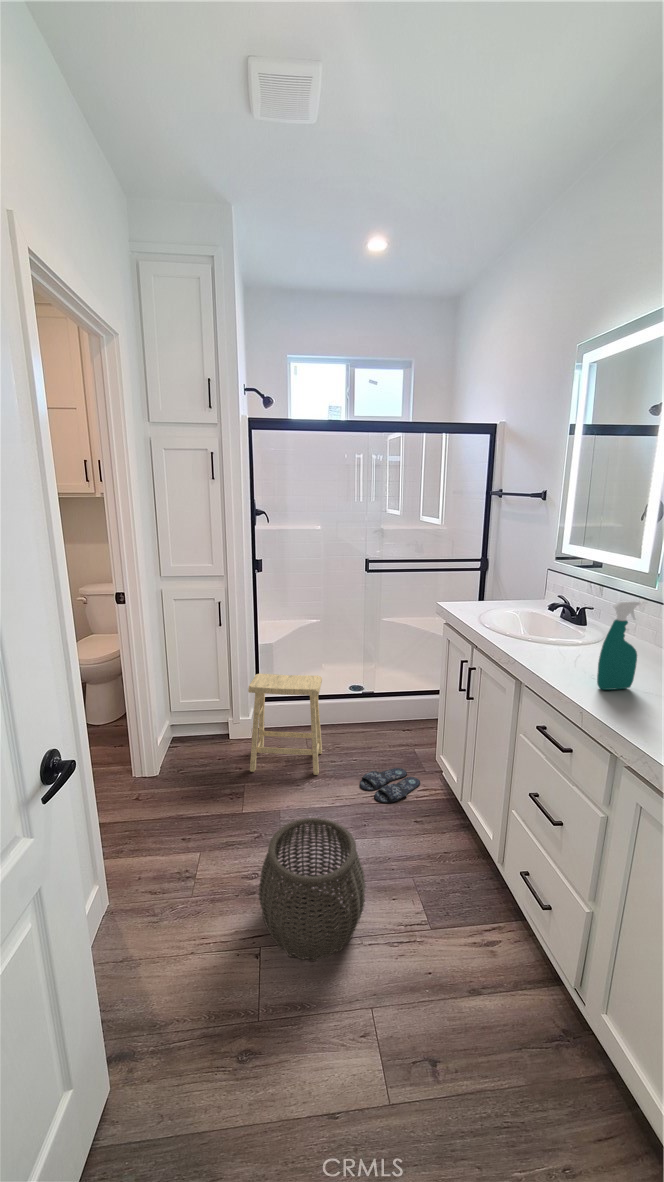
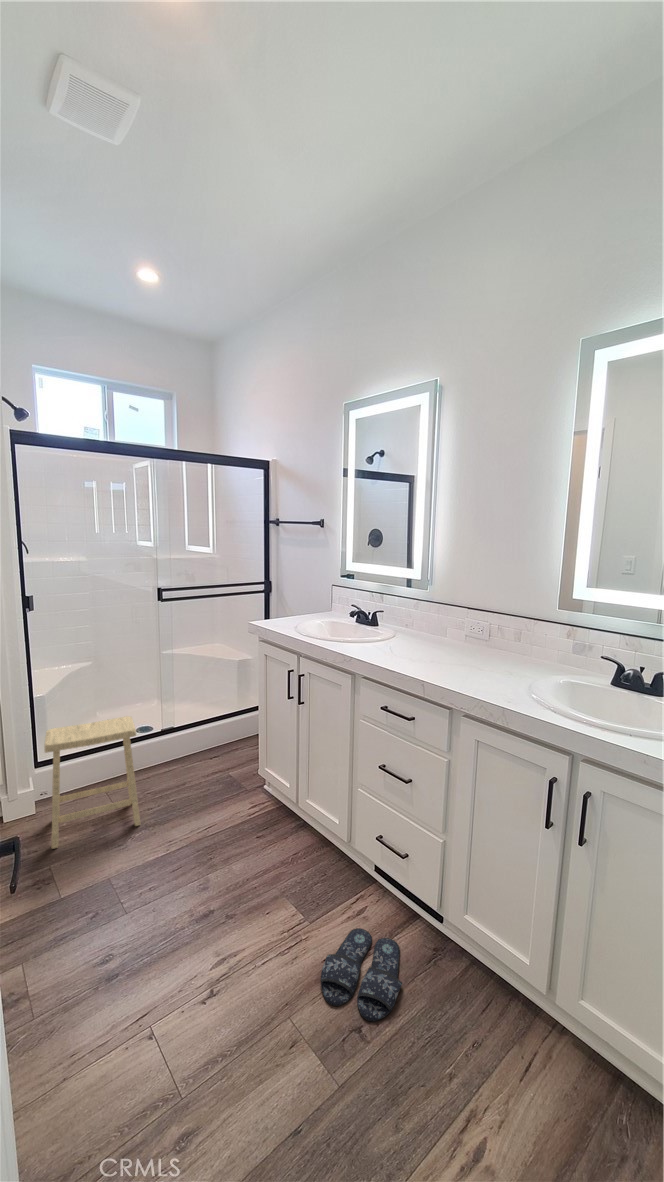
spray bottle: present [597,601,640,690] -> none [421,597,443,667]
slippers: present [360,768,420,803] -> present [321,928,402,1021]
woven basket: present [259,818,365,961] -> none [134,856,254,1021]

